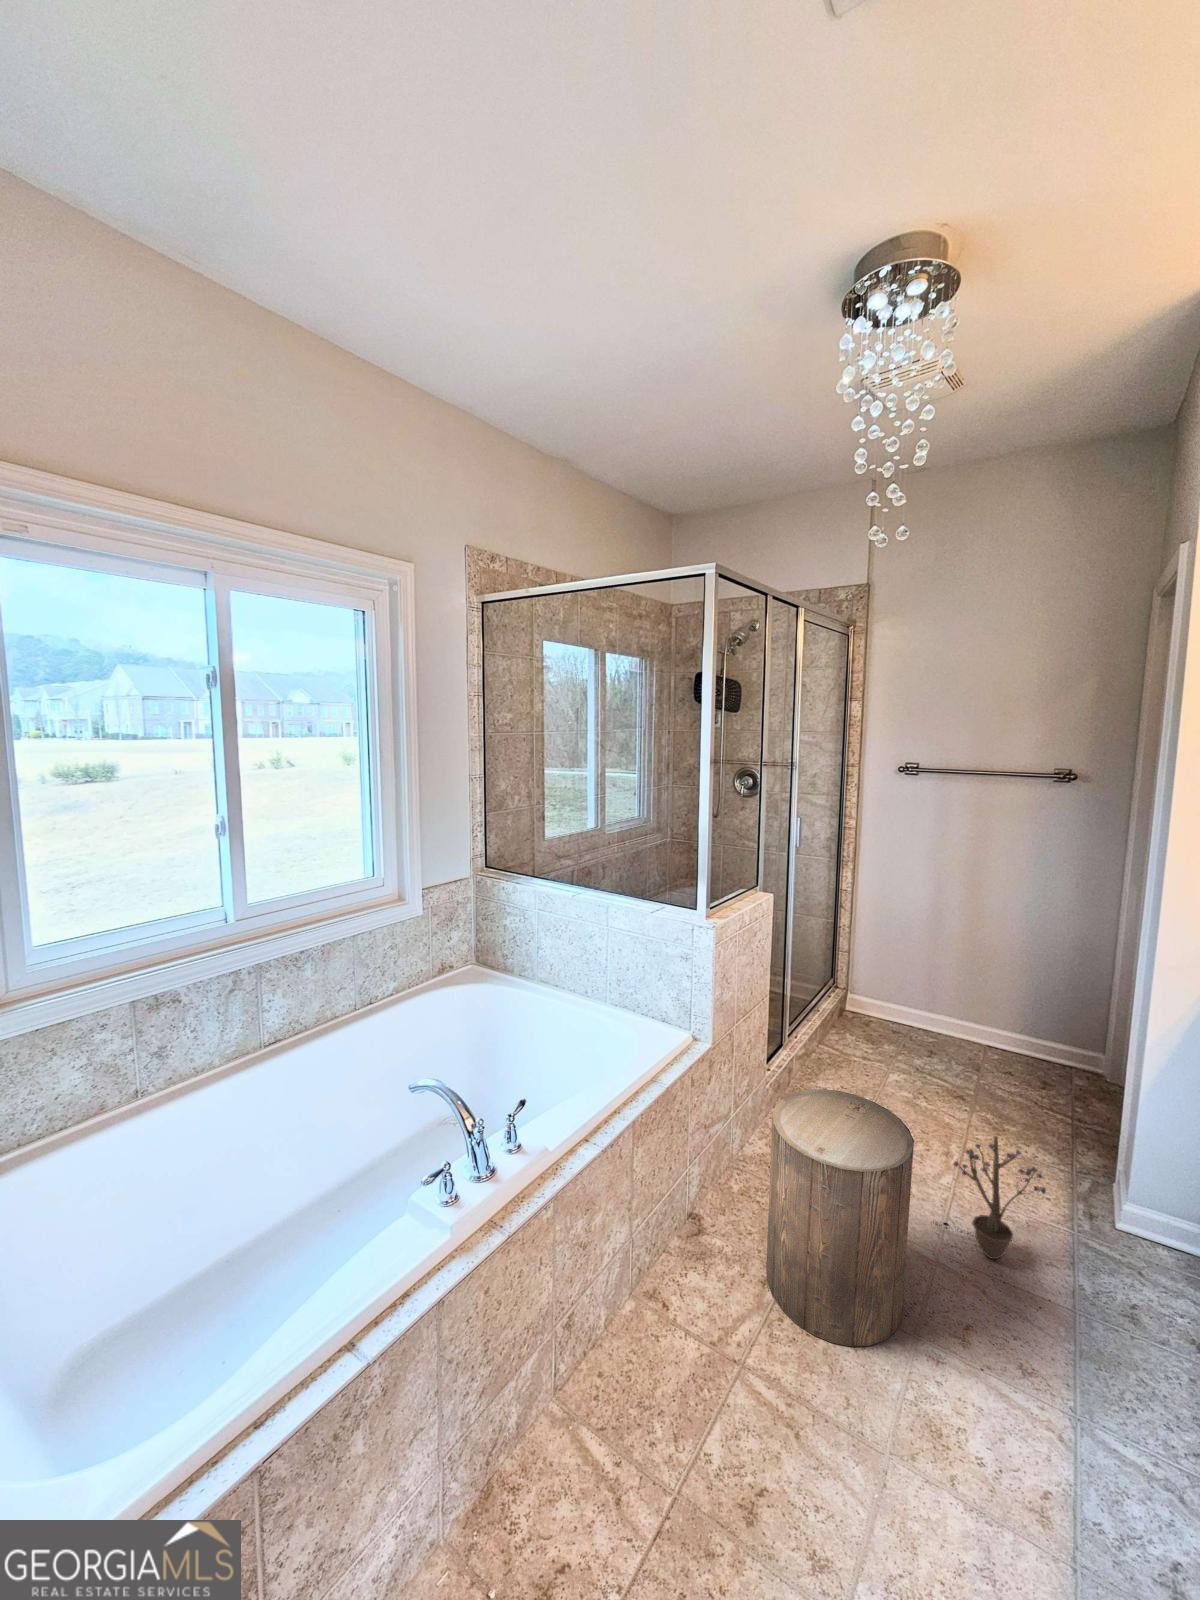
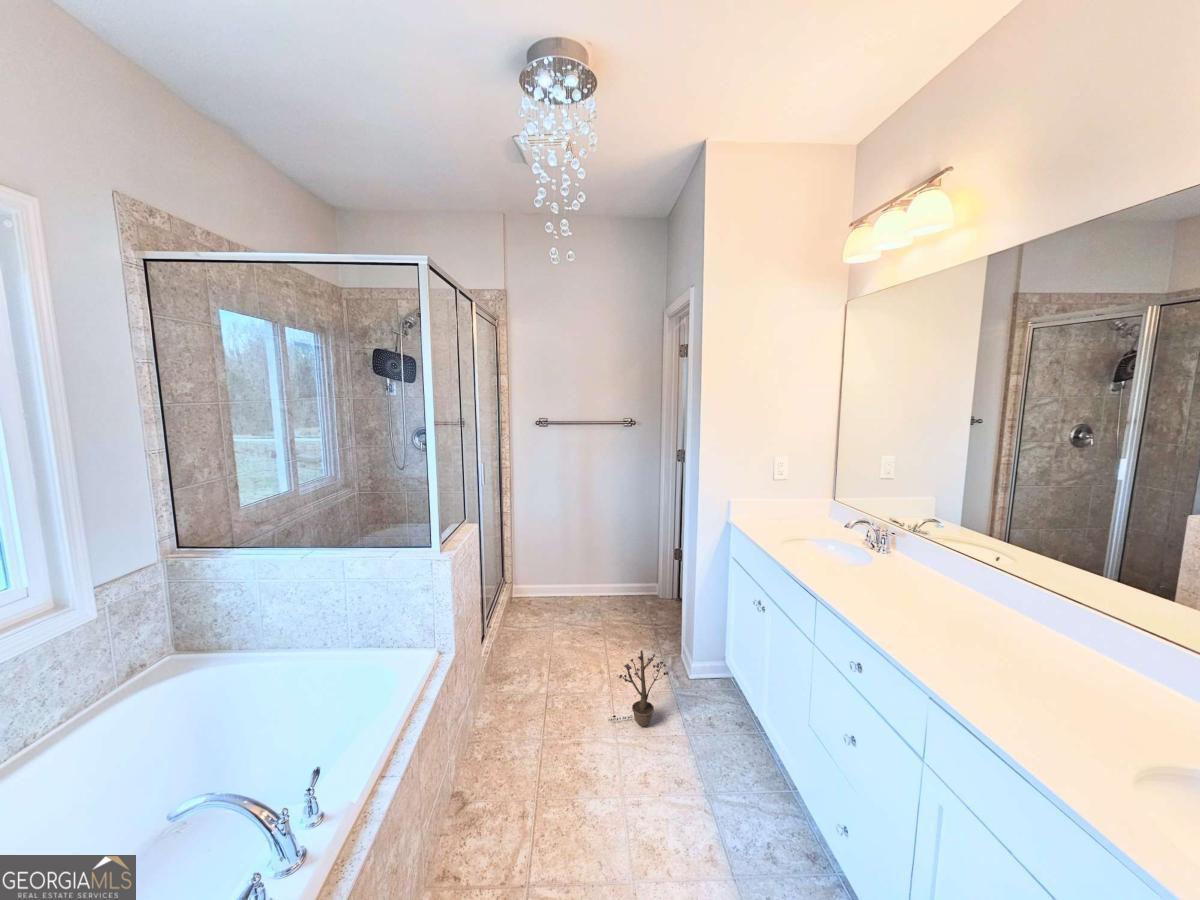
stool: present [766,1089,914,1346] -> none [518,655,613,834]

